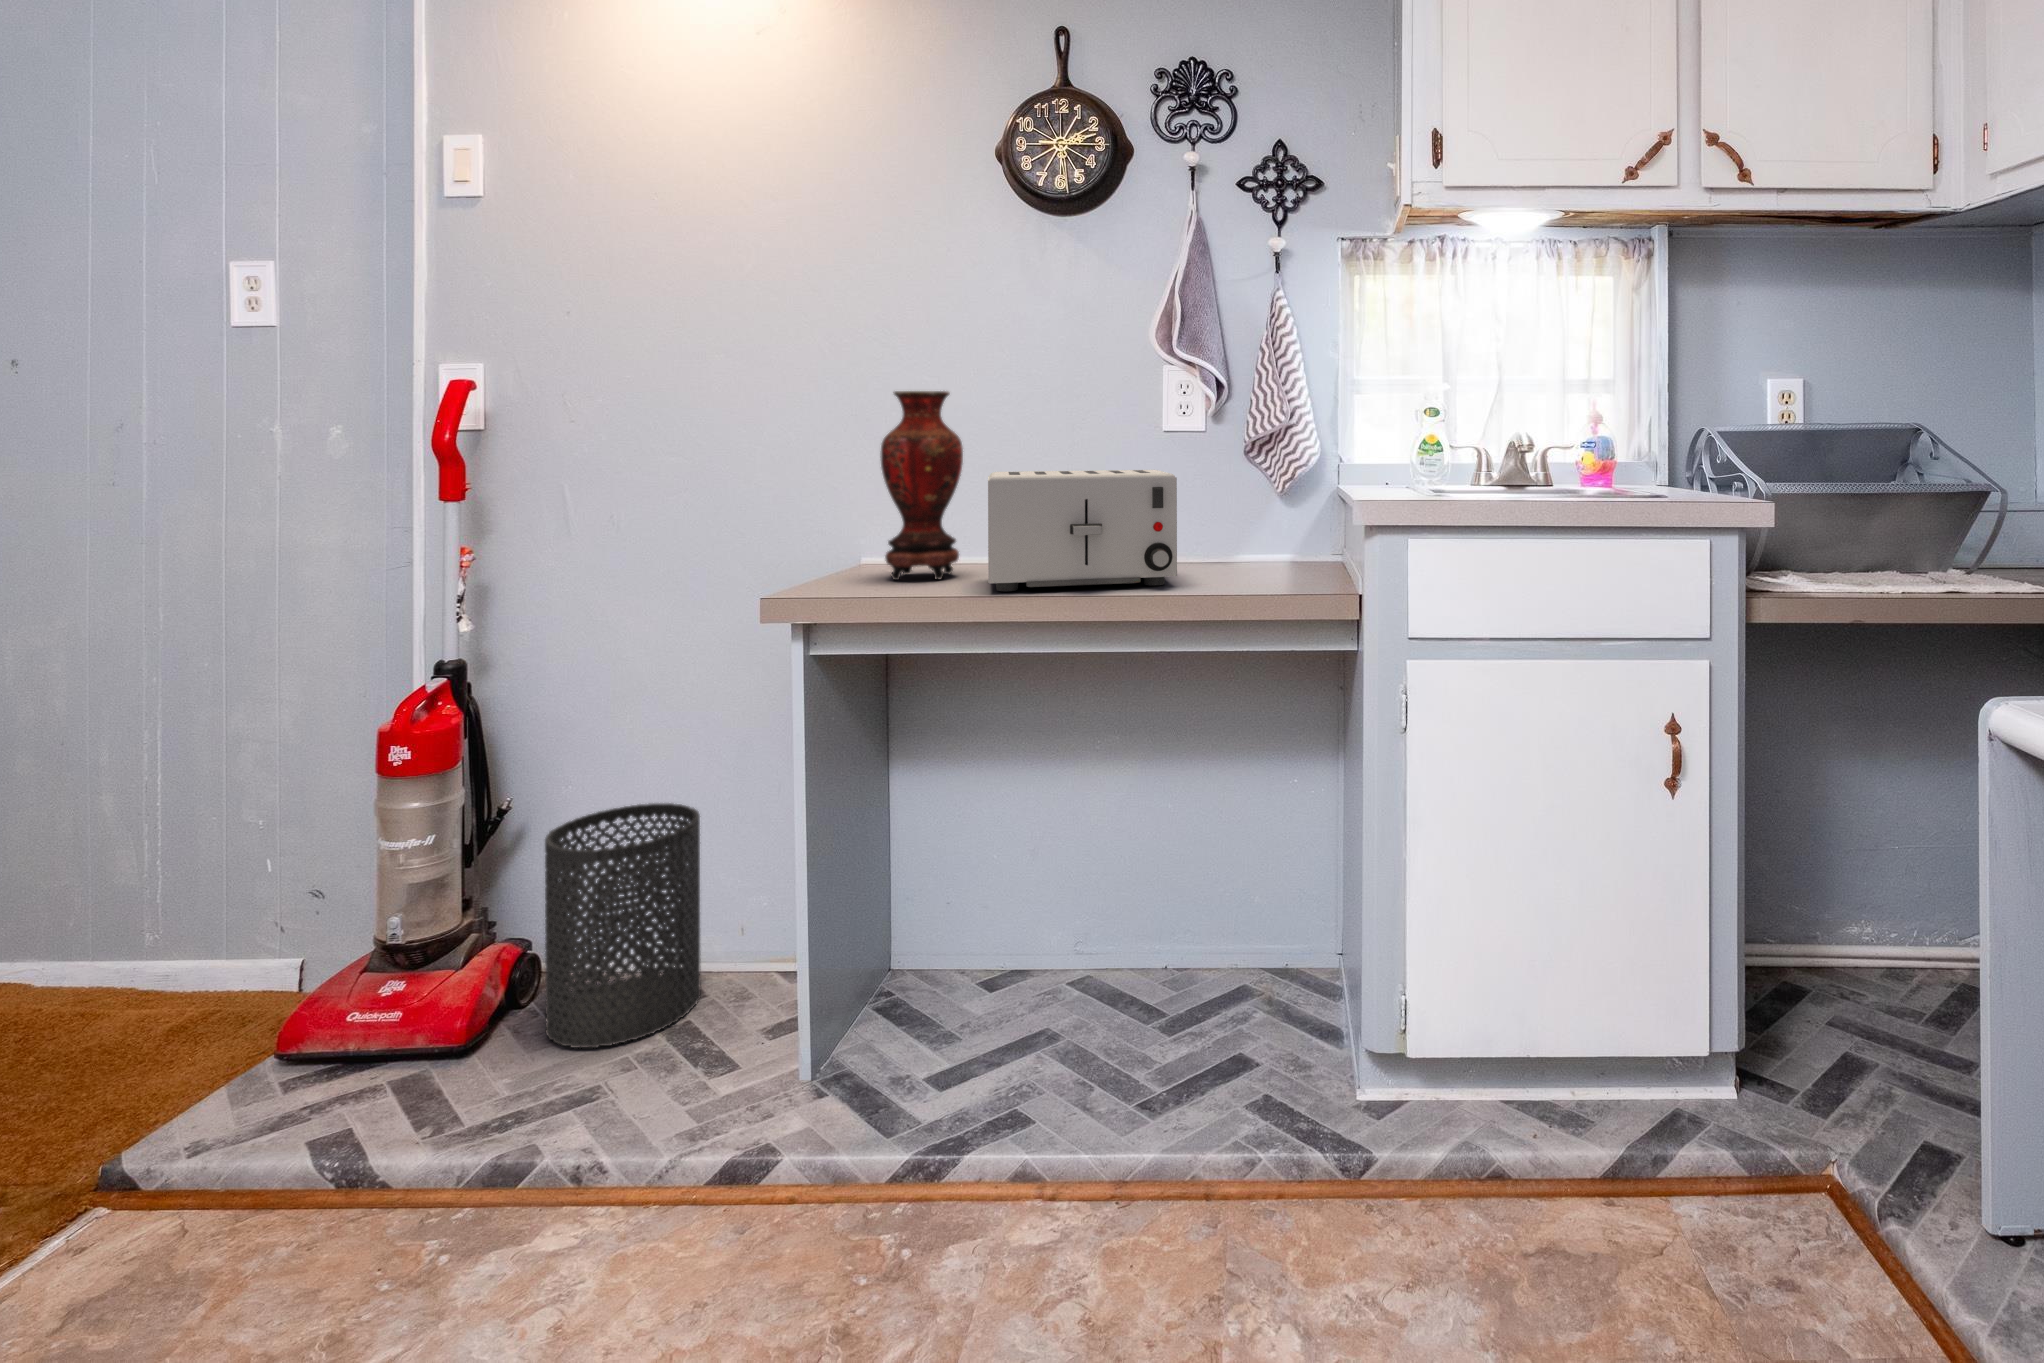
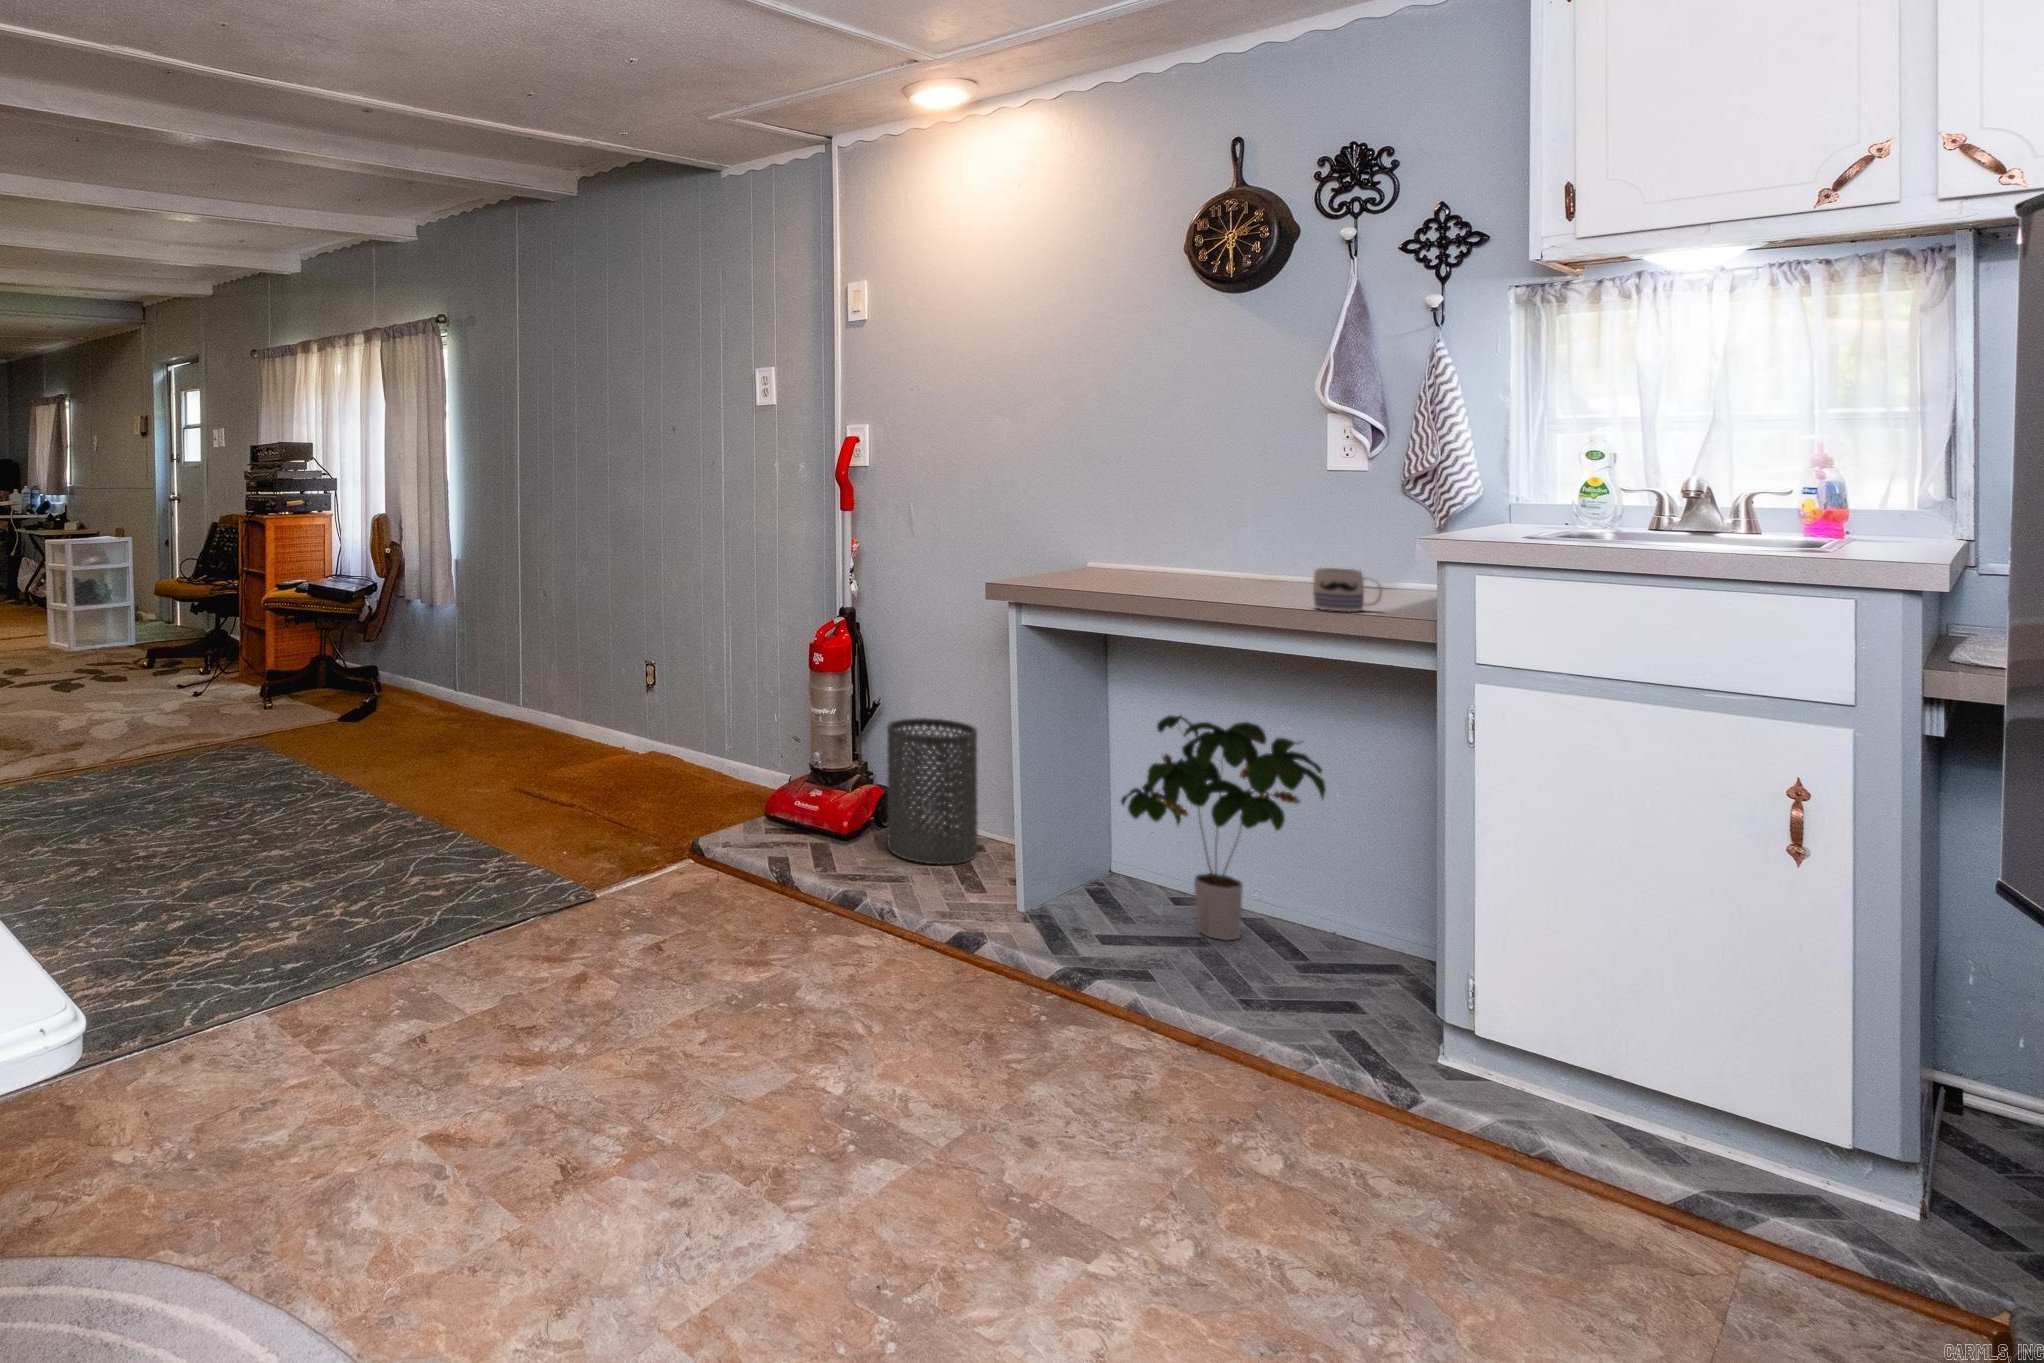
vase: present [880,391,963,580] -> none [1081,441,1145,582]
toaster: present [988,470,1177,591] -> none [1137,503,1310,600]
mug: none [1211,543,1279,596] -> present [1313,568,1382,611]
potted plant: none [930,733,1174,1011] -> present [1121,715,1326,940]

